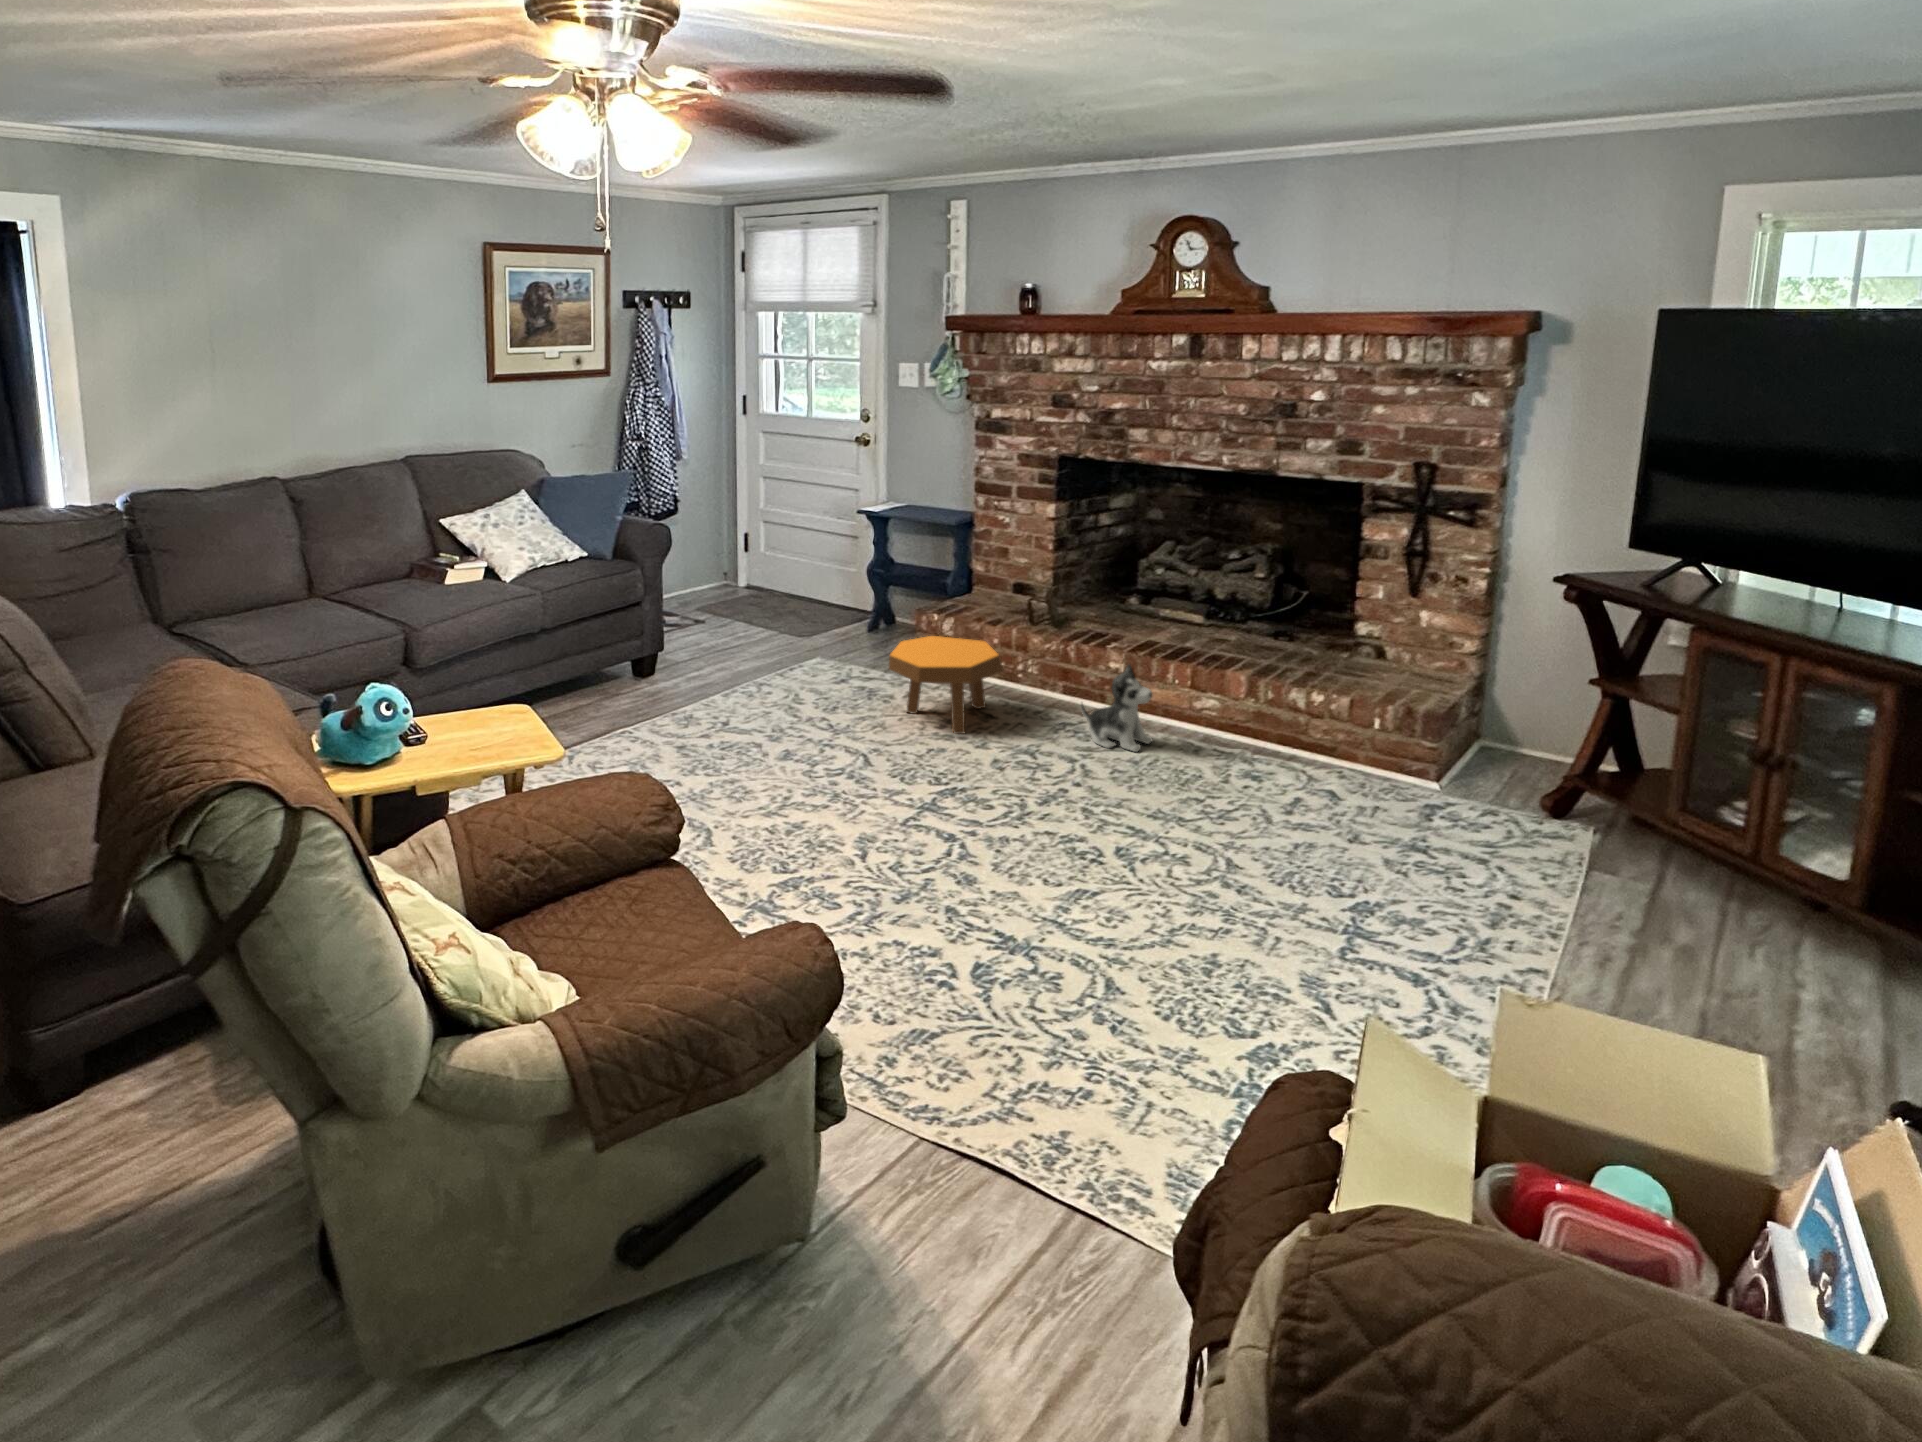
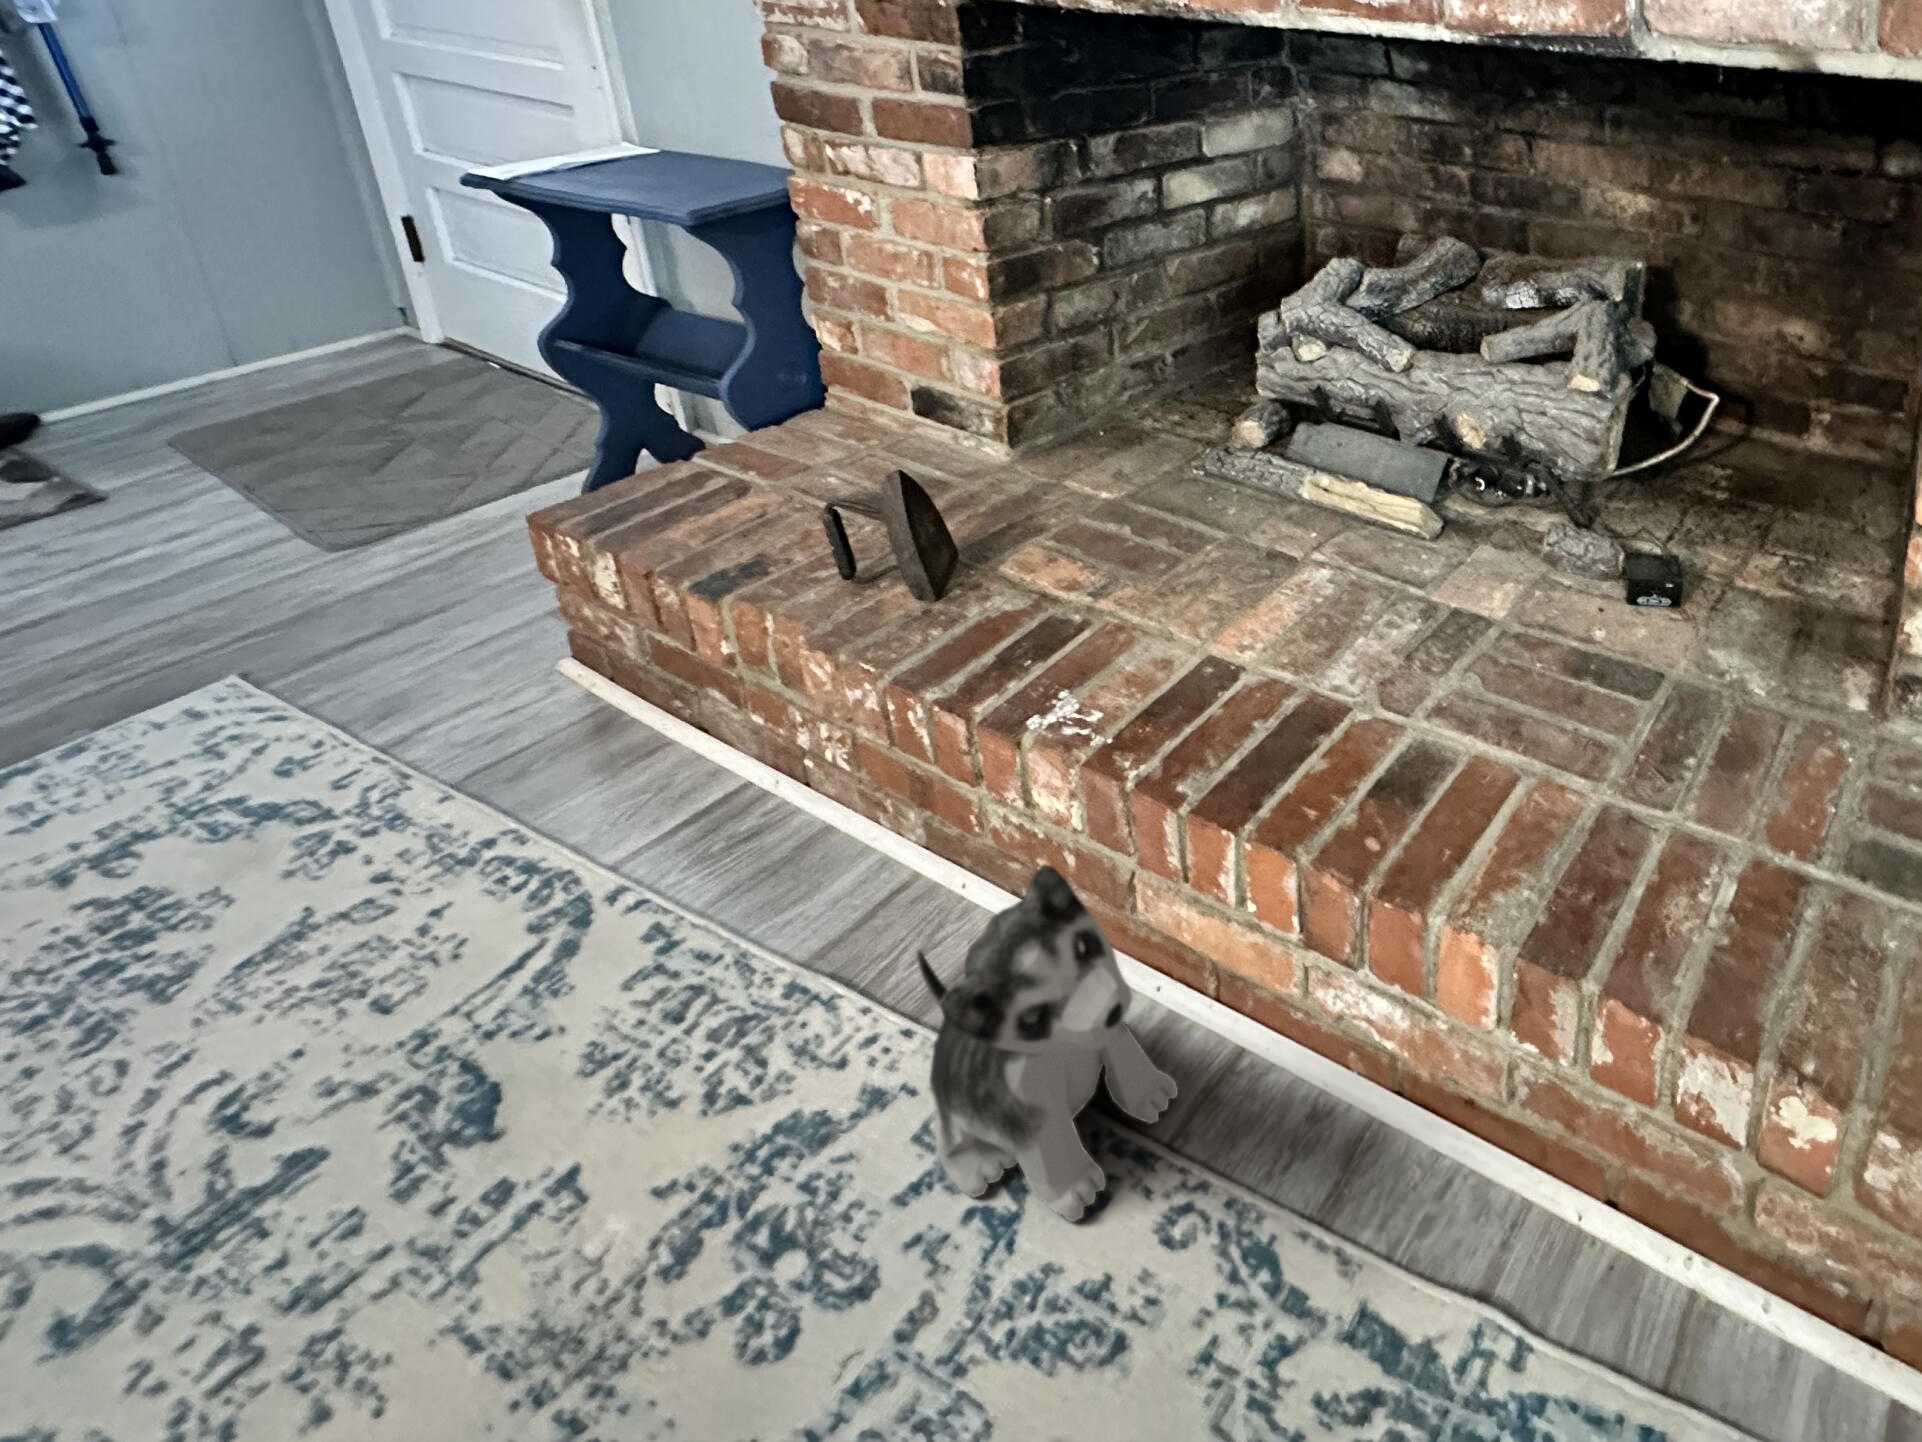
footstool: present [889,636,1004,734] -> none [121,640,698,1150]

